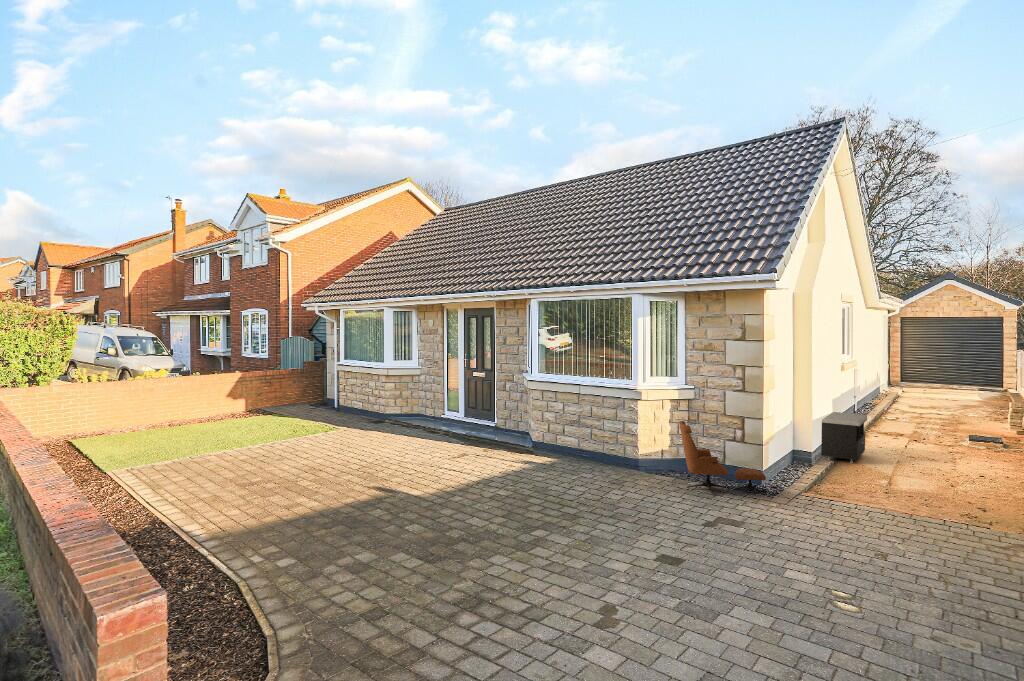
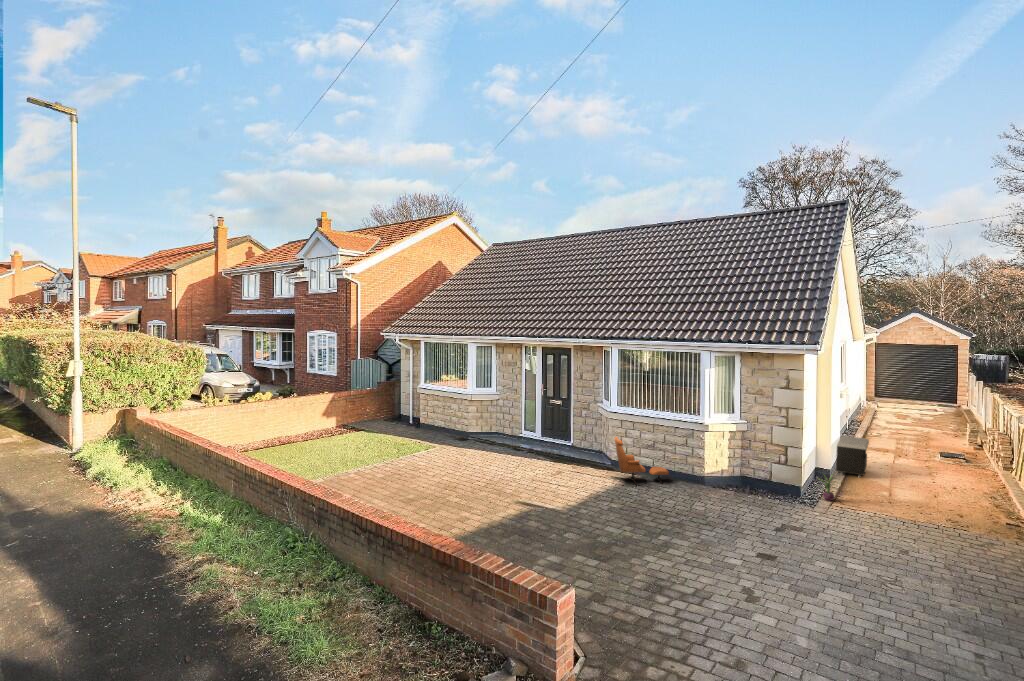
lounge chair: present [679,421,766,495] -> present [615,437,669,483]
decorative plant: none [771,450,818,489] -> present [819,475,834,501]

